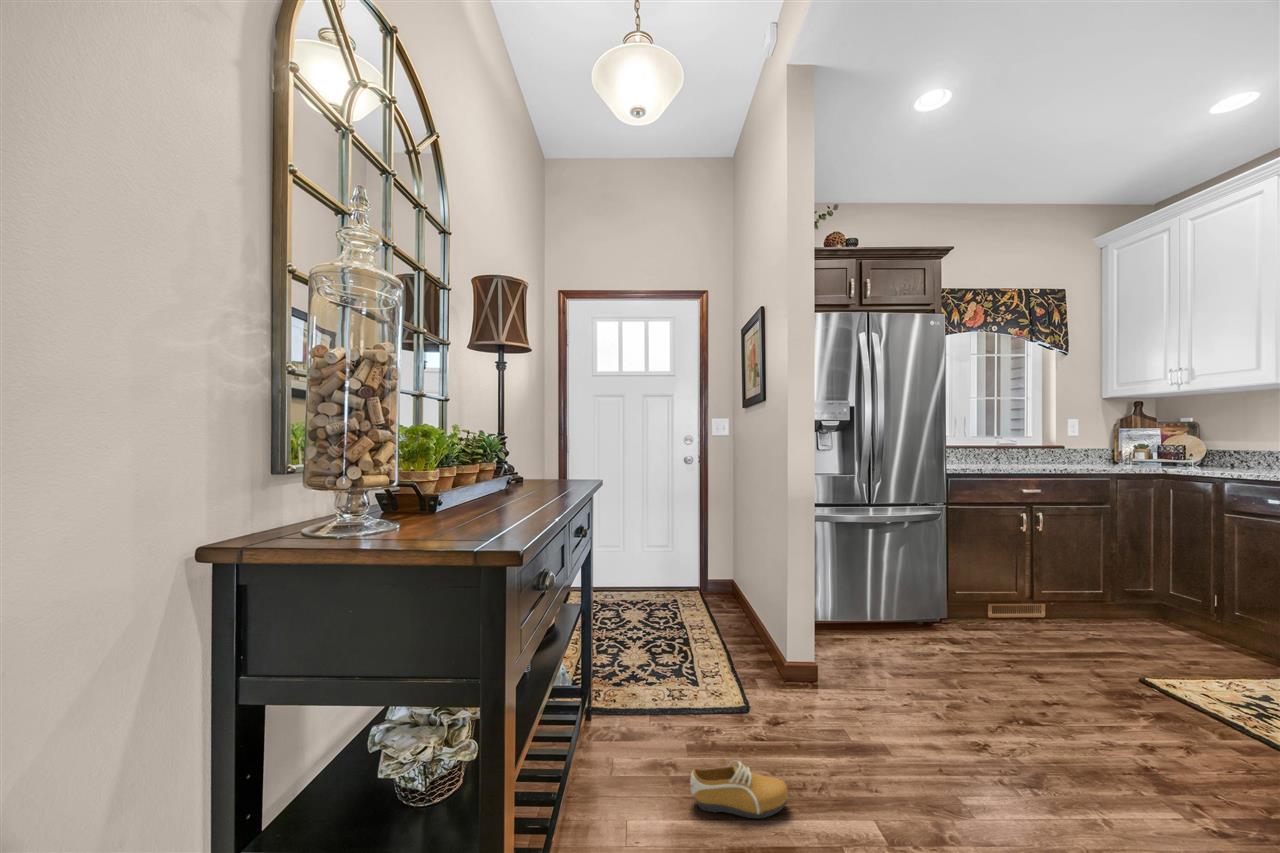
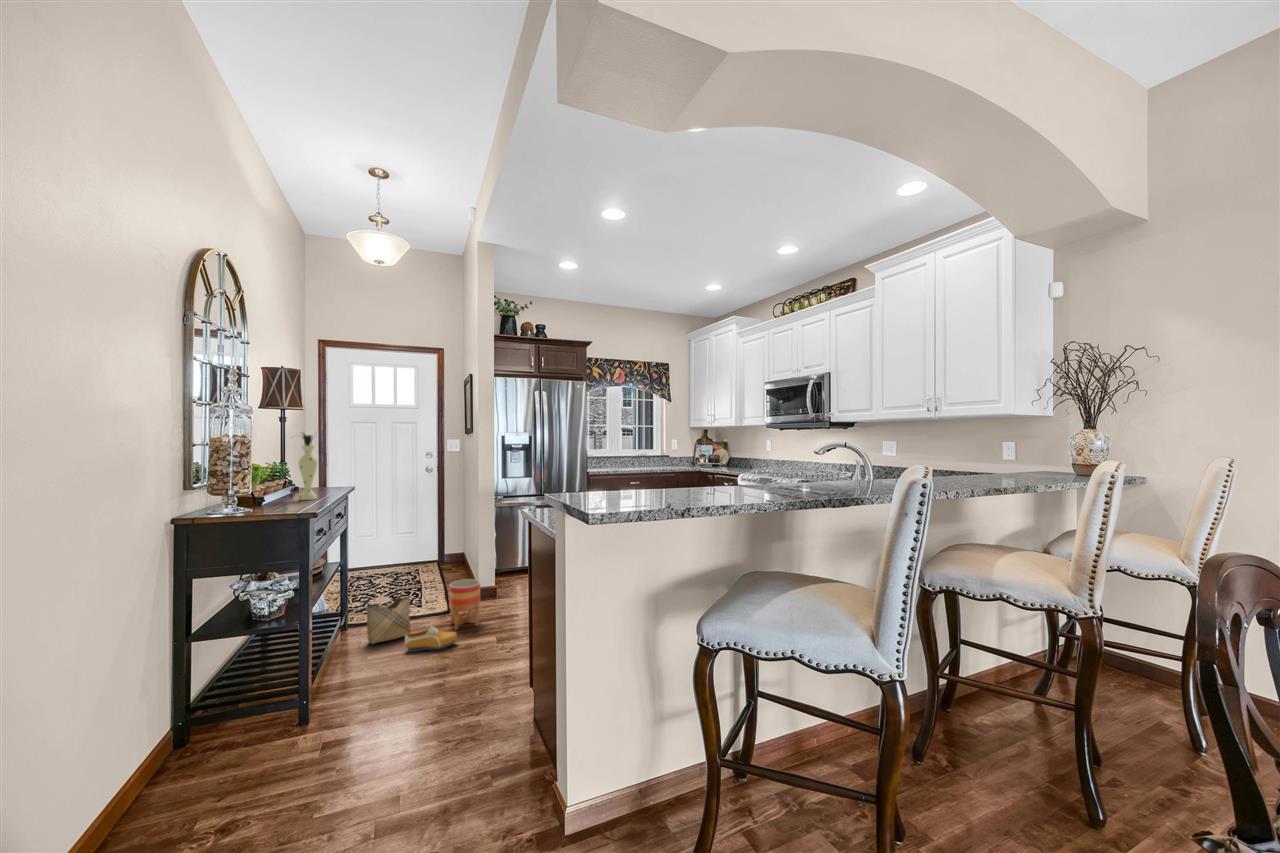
vase: none [496,369,555,501] -> present [298,434,317,500]
woven basket: none [620,645,693,768] -> present [366,581,411,644]
planter: none [756,657,813,760] -> present [449,579,480,630]

